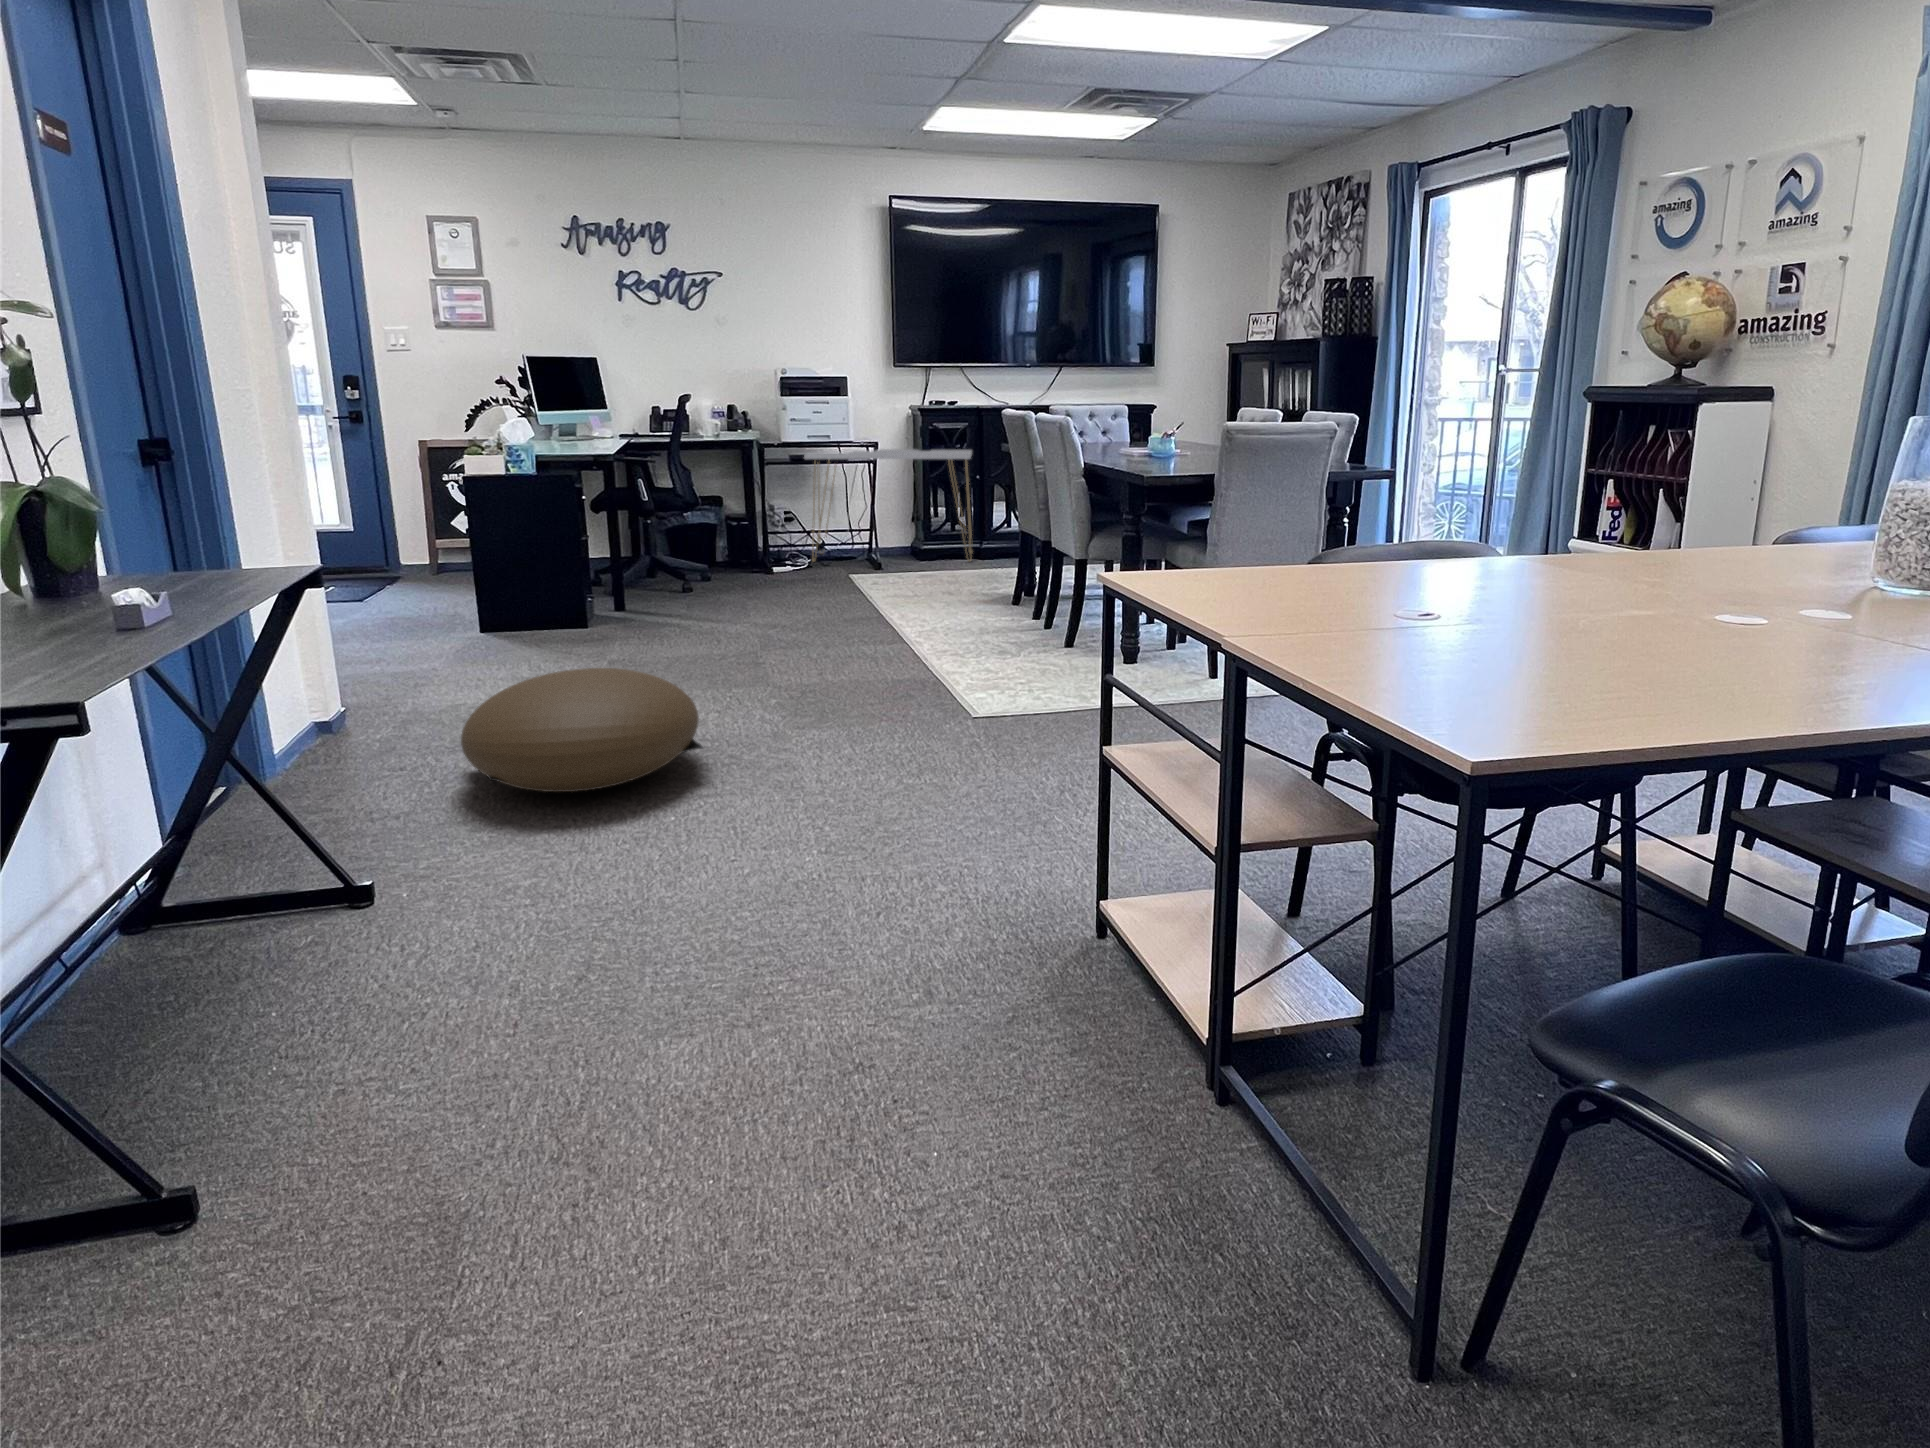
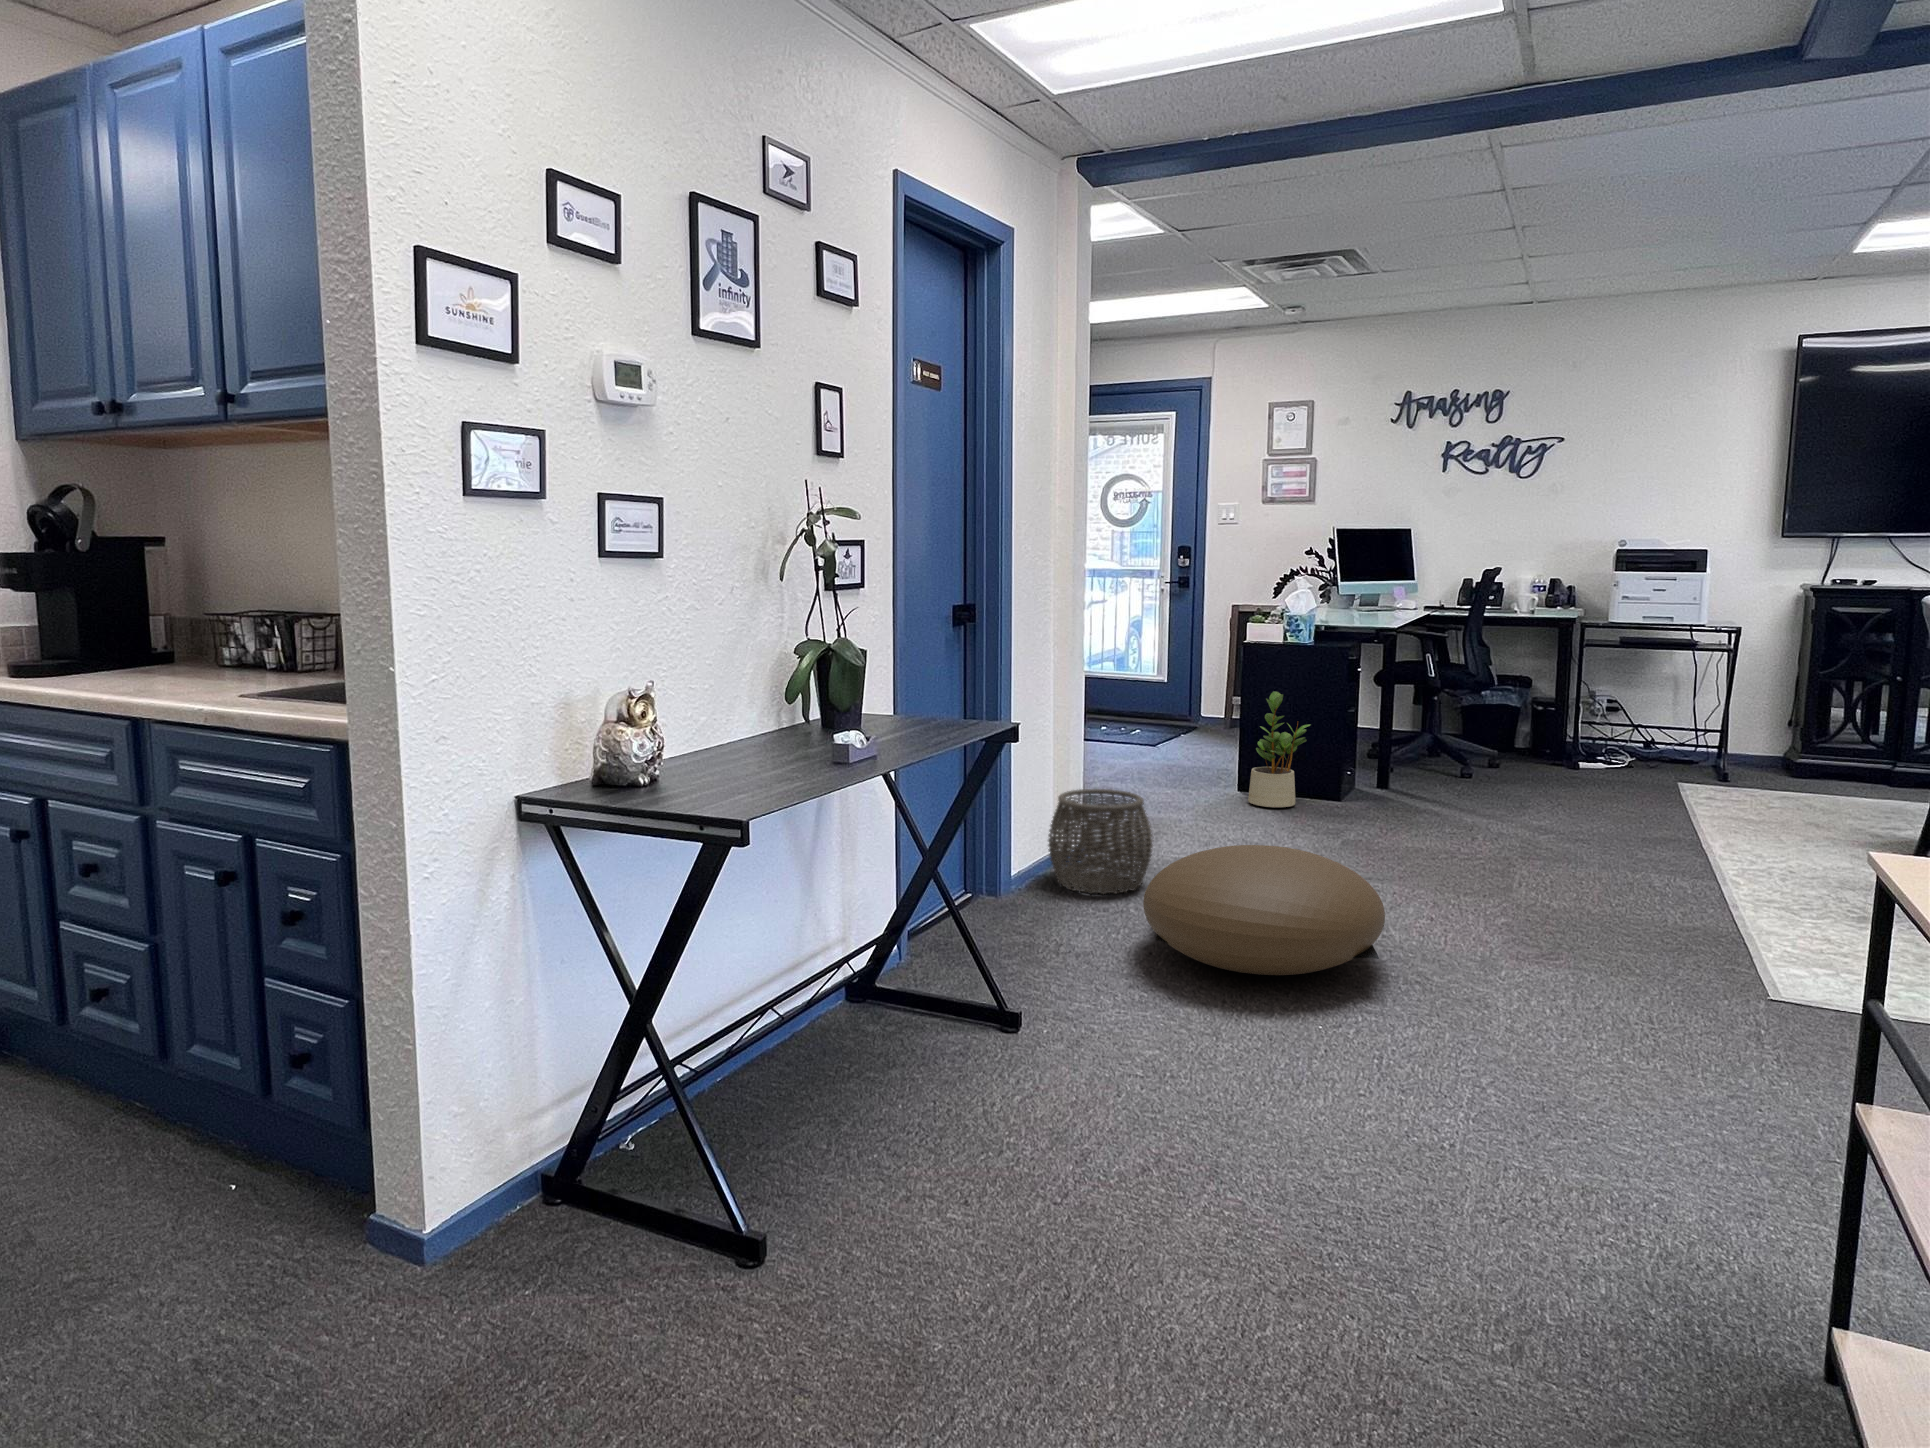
console table: present [804,449,973,562] -> none [1637,631,1906,790]
potted plant: none [499,525,552,643] -> present [1248,692,1311,808]
woven basket: none [306,643,438,760] -> present [1048,789,1152,894]

